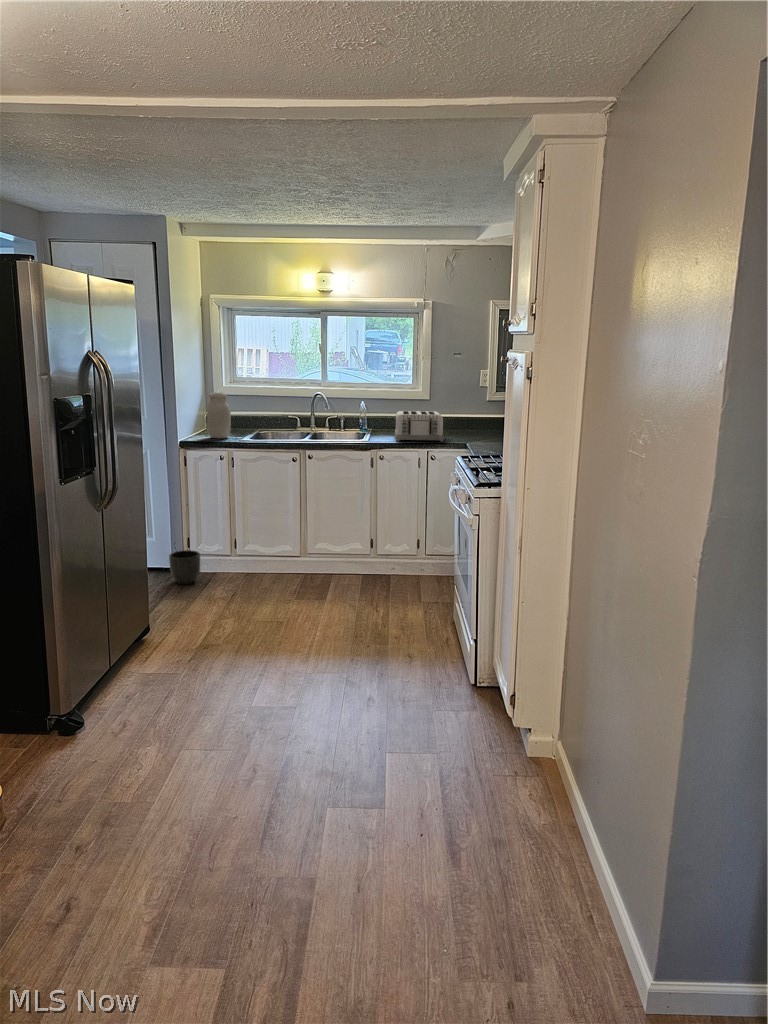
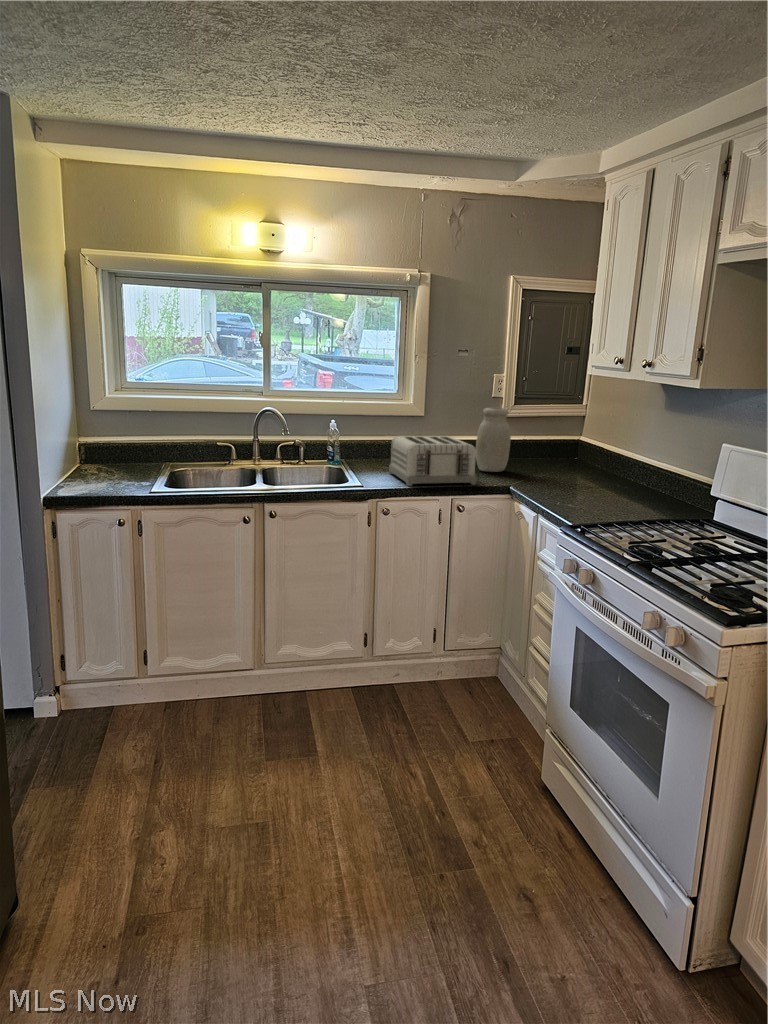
jar: present [207,393,231,438] -> present [476,407,511,472]
planter: present [169,550,200,584] -> none [32,677,89,740]

